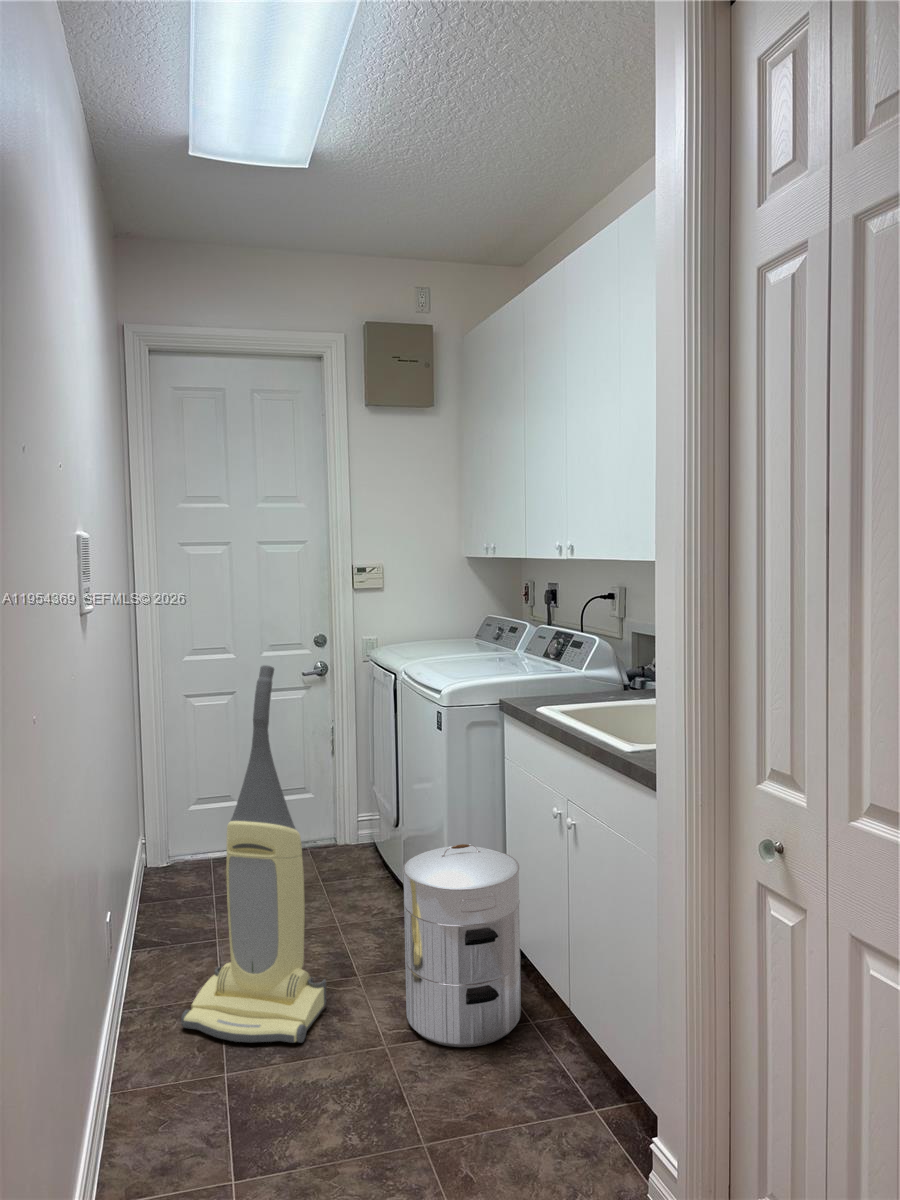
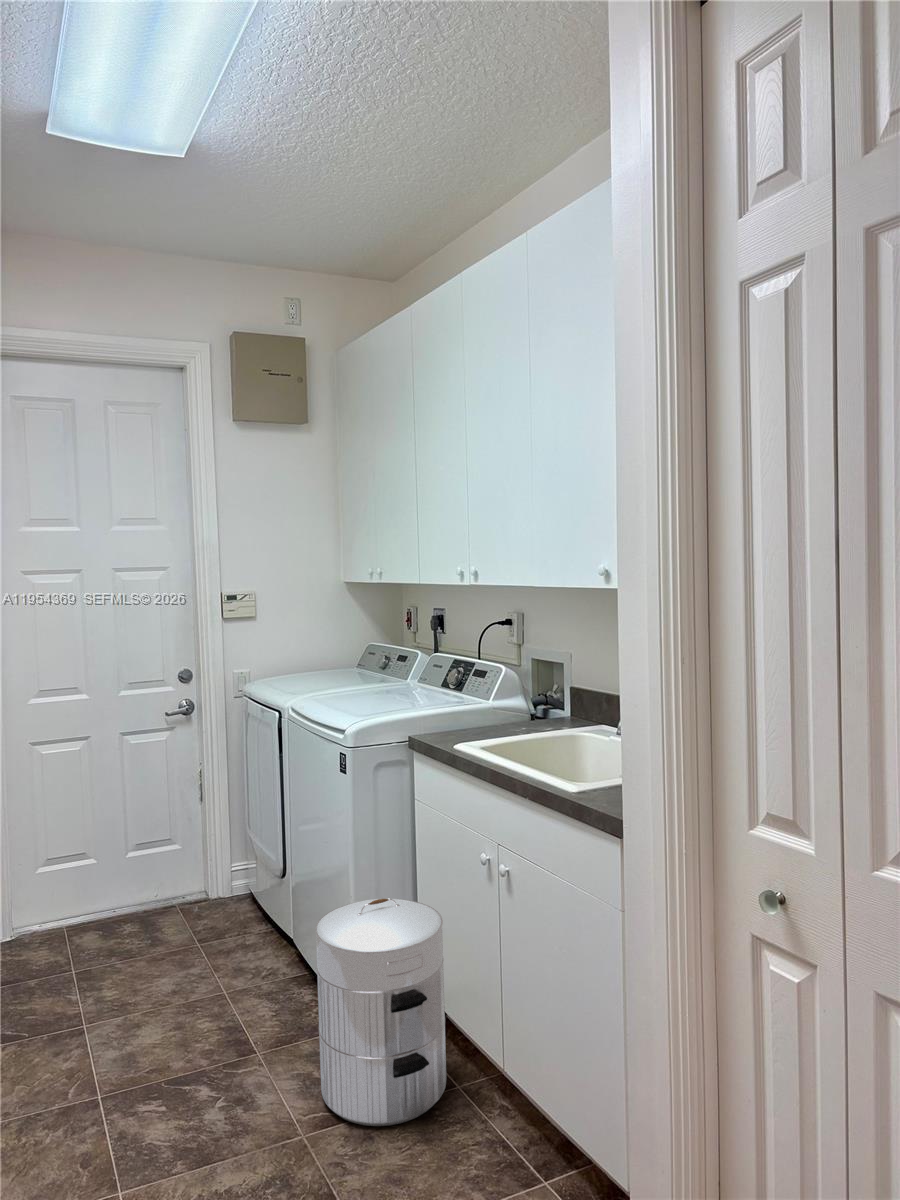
vacuum cleaner: present [181,665,326,1043] -> none [54,712,227,1154]

